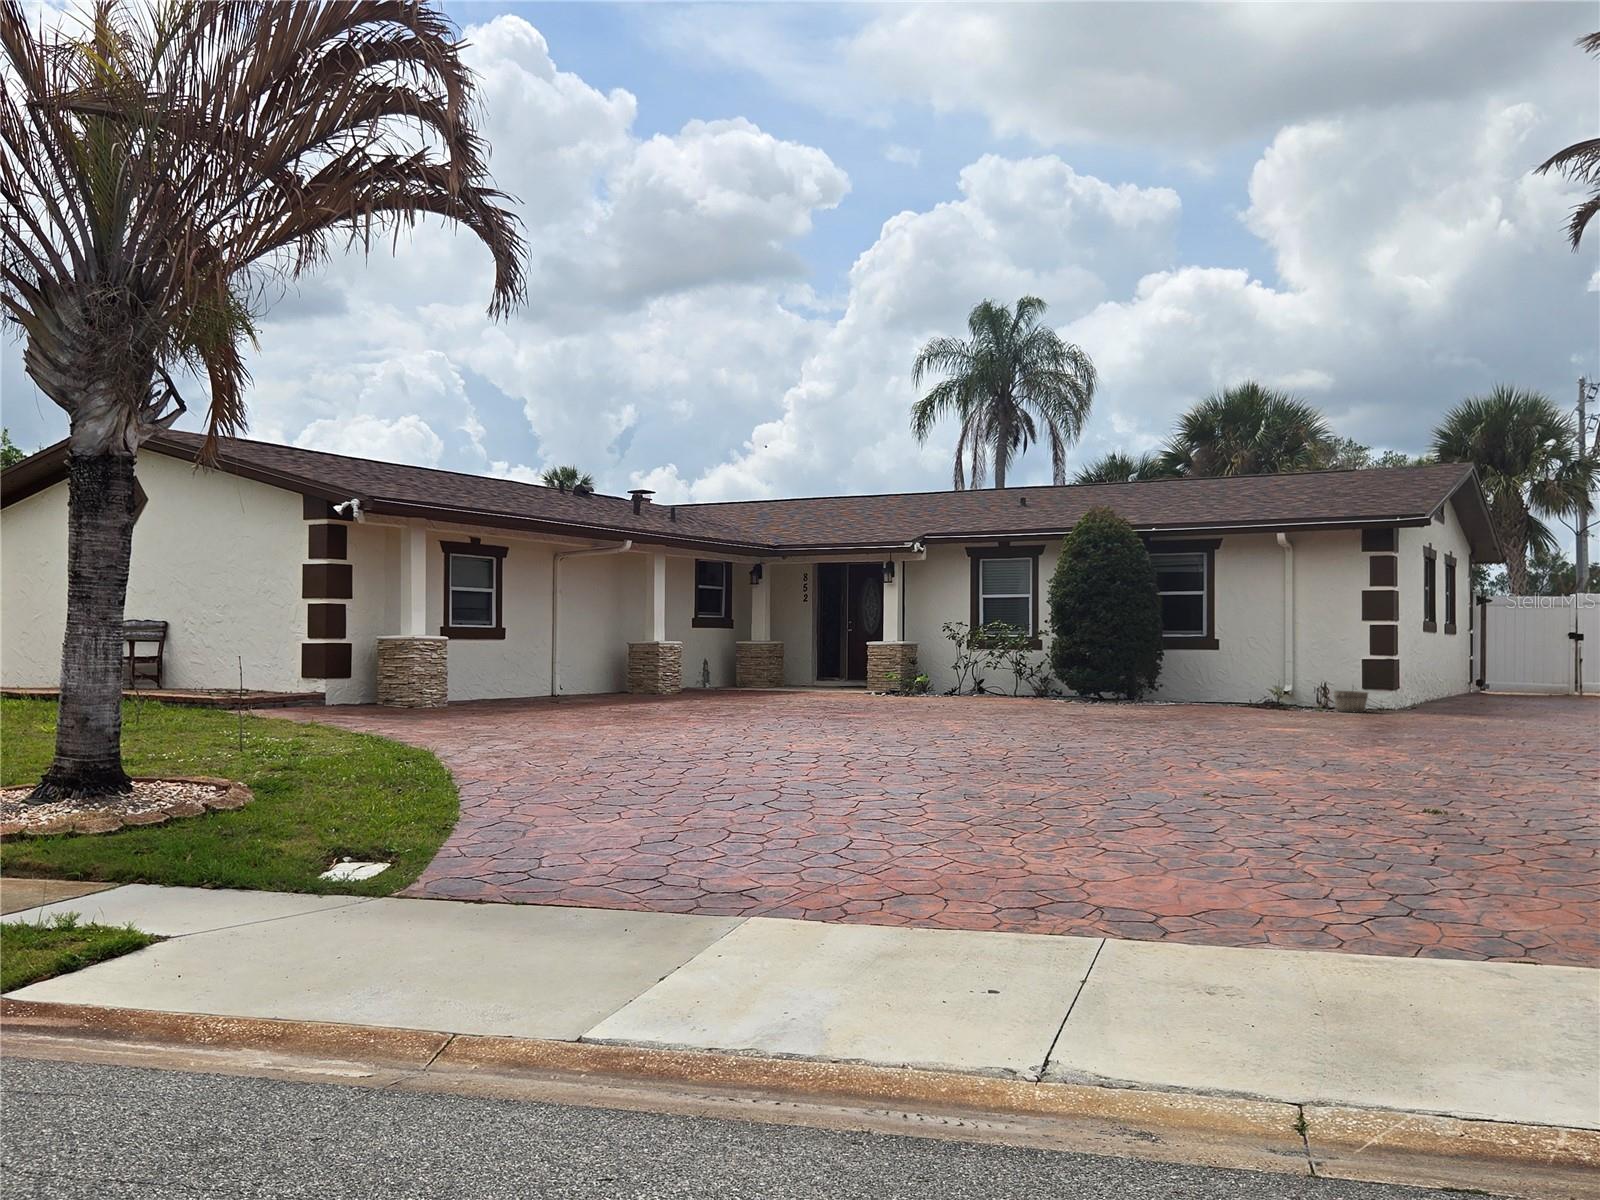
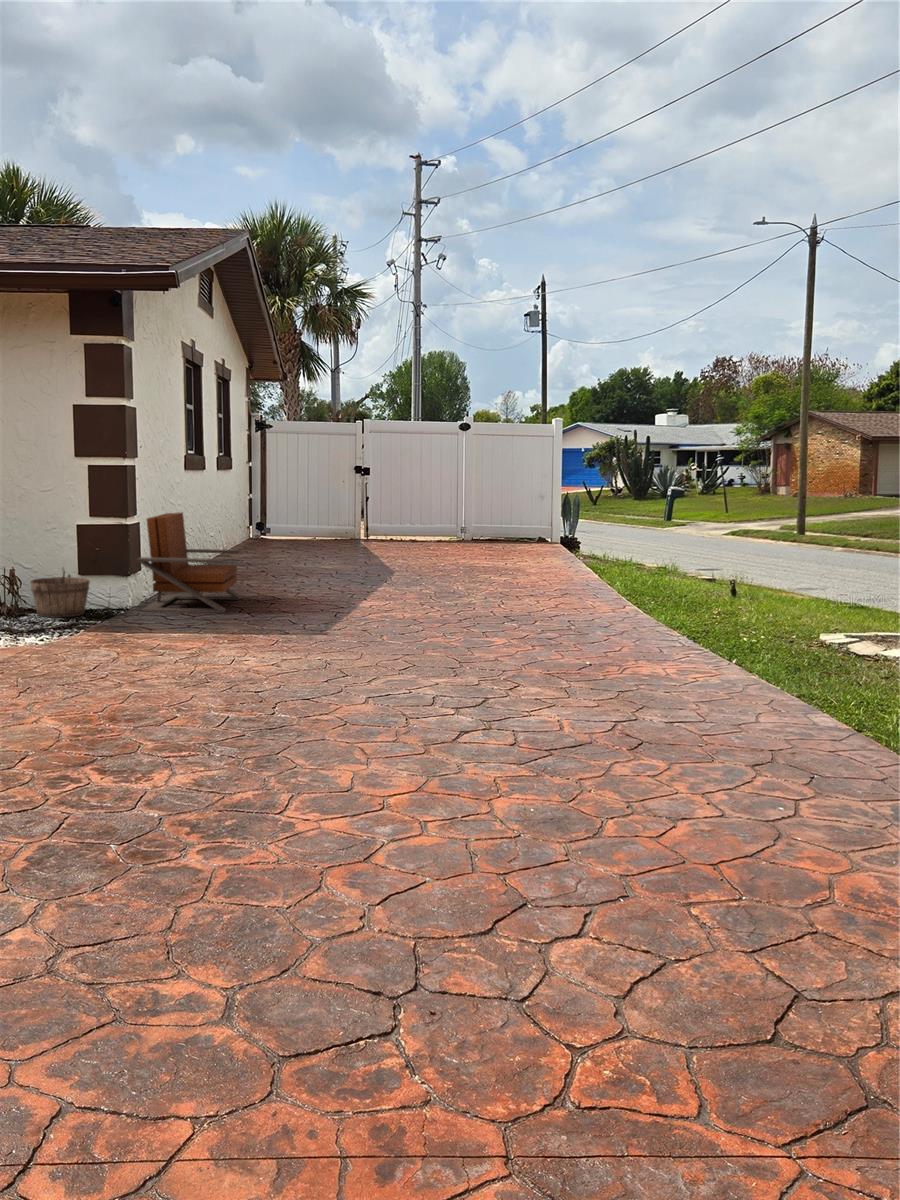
lounge chair: none [1398,656,1466,717] -> present [137,512,241,613]

